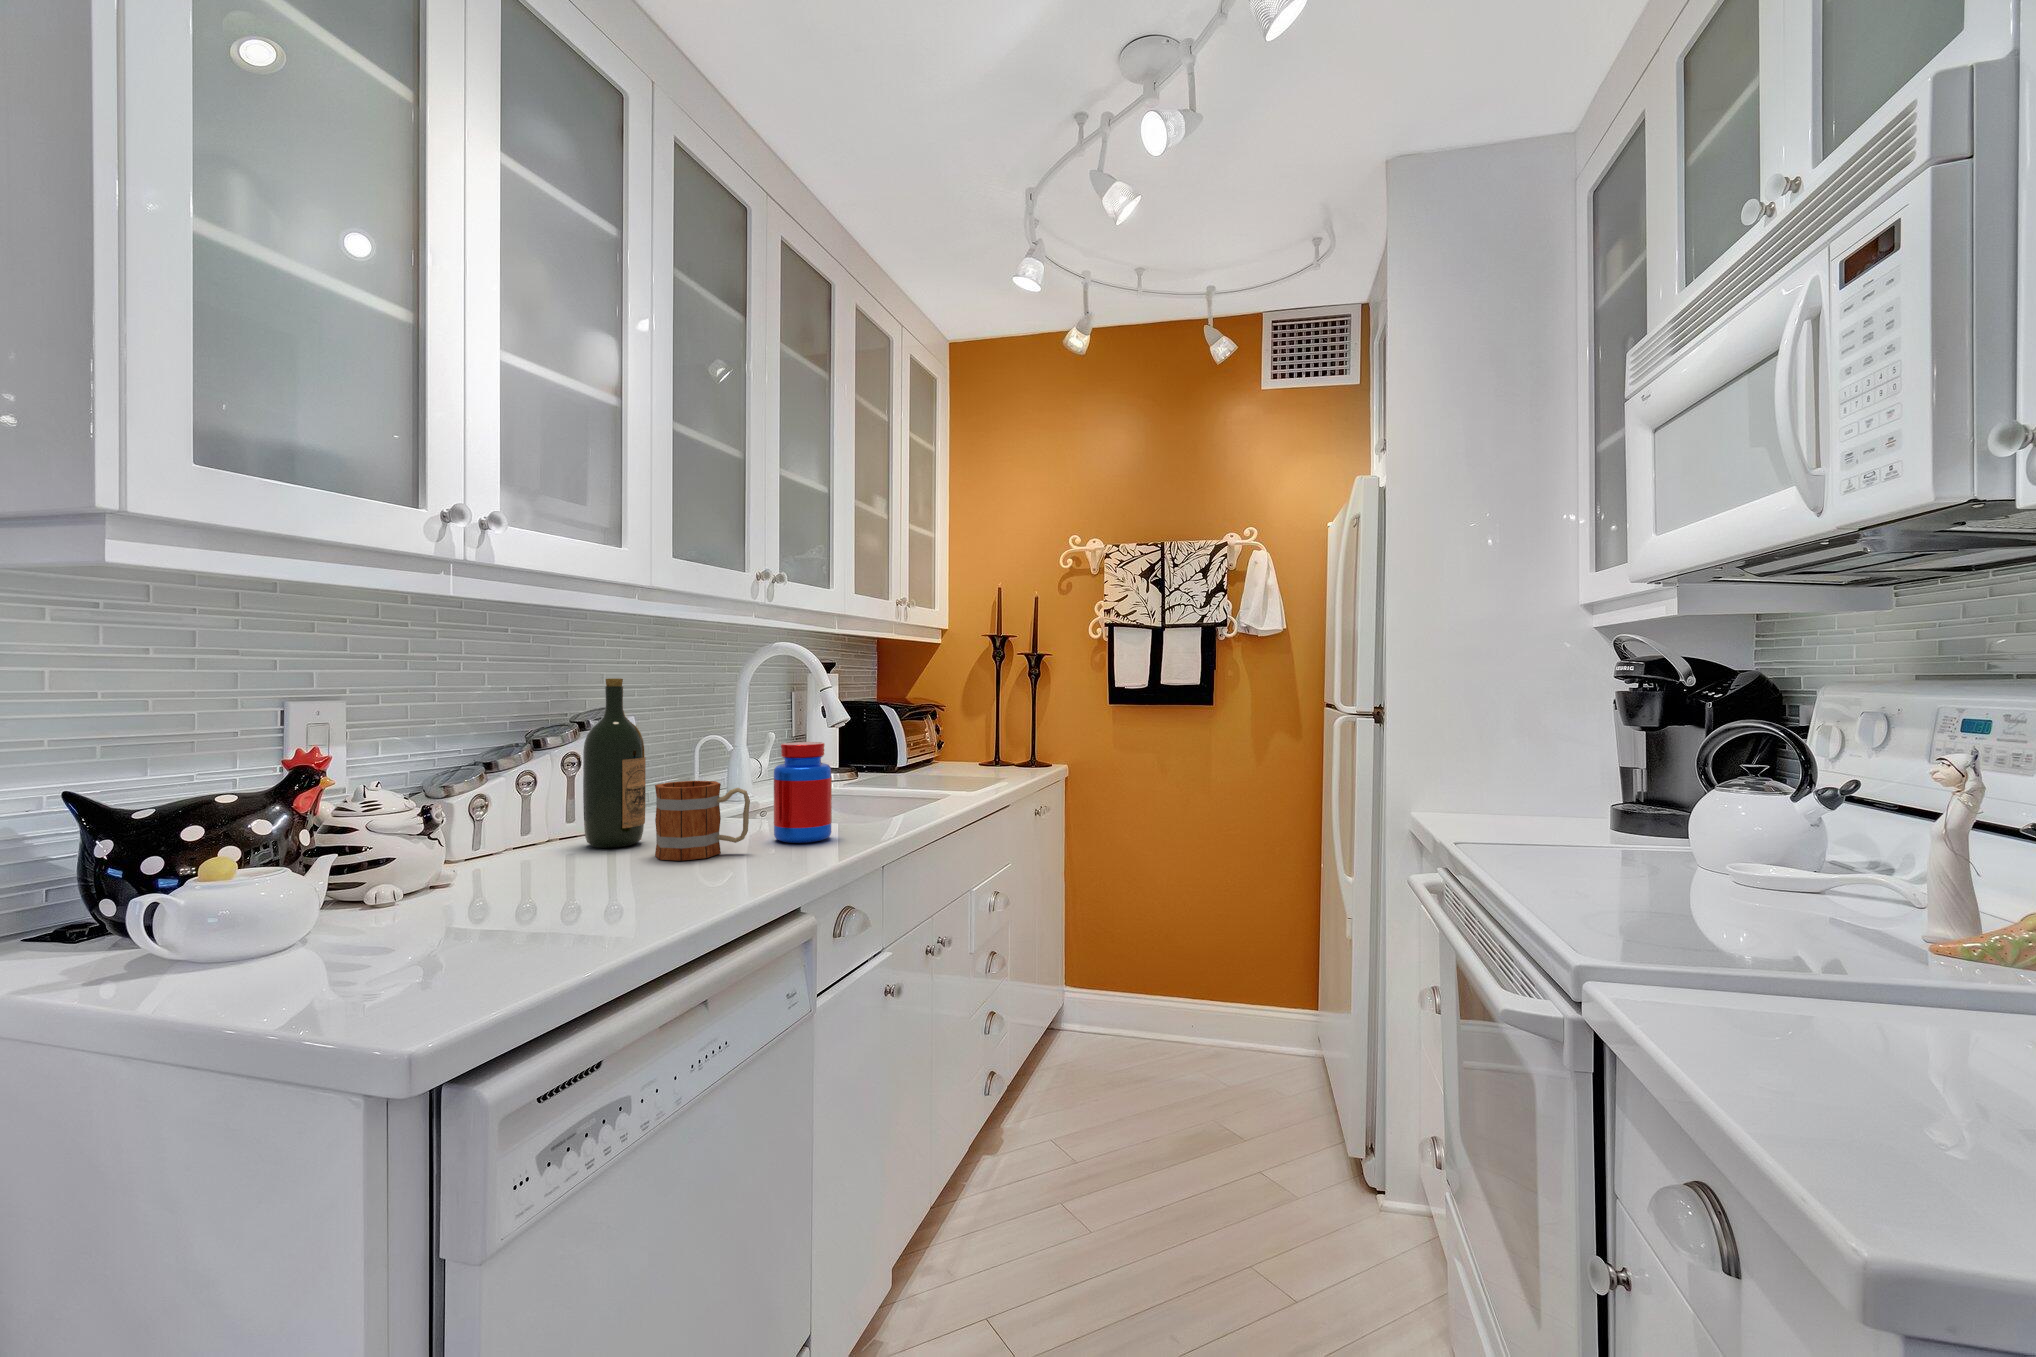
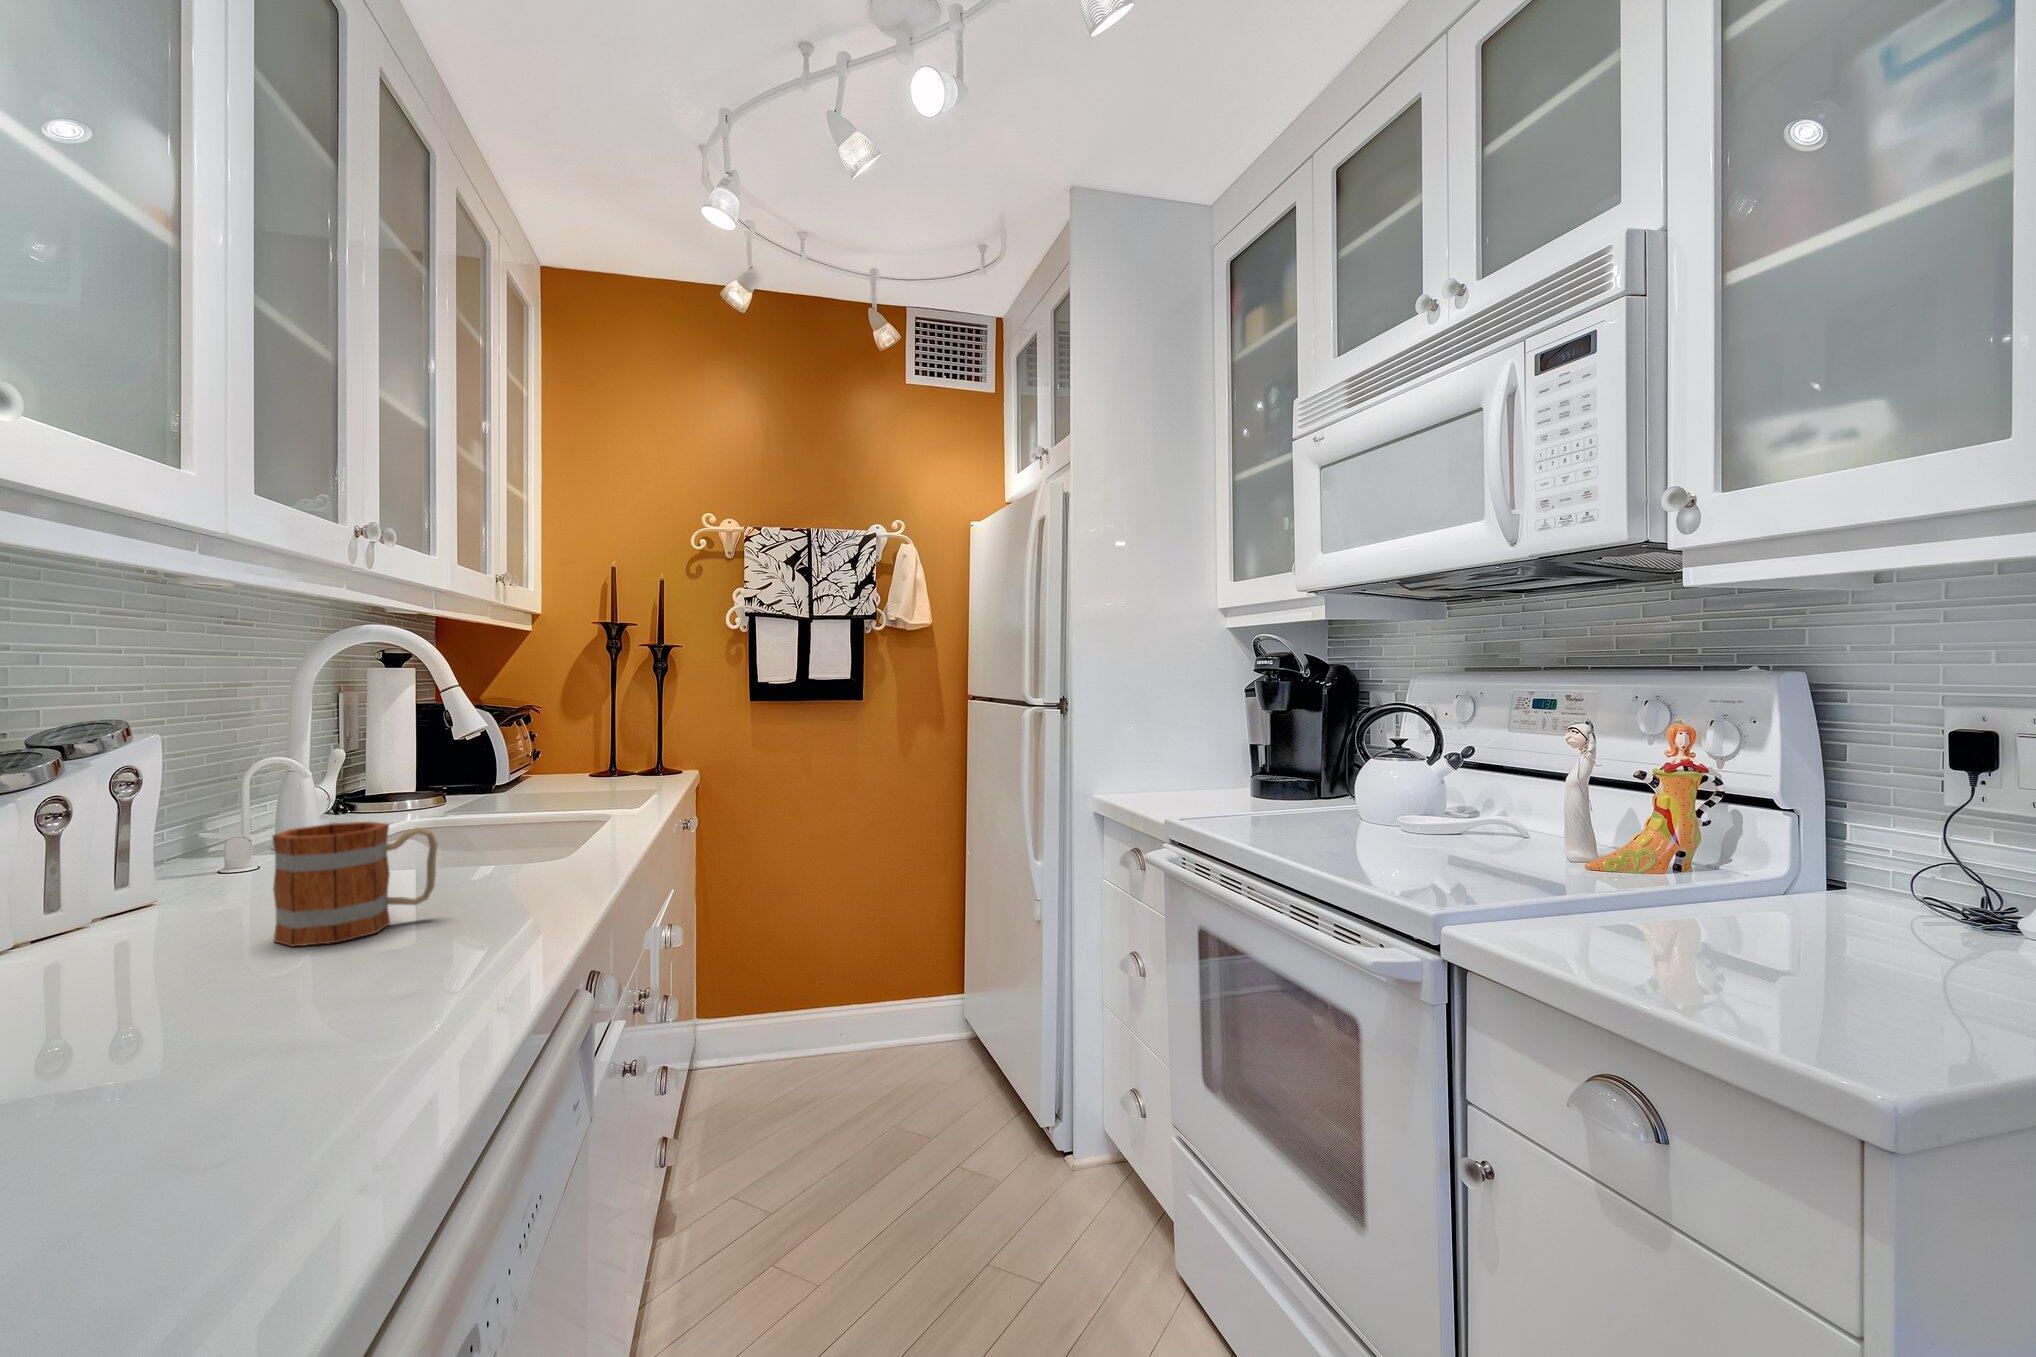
wine bottle: present [583,678,646,848] -> none [100,675,224,944]
jar: present [774,742,832,843] -> none [447,758,535,895]

